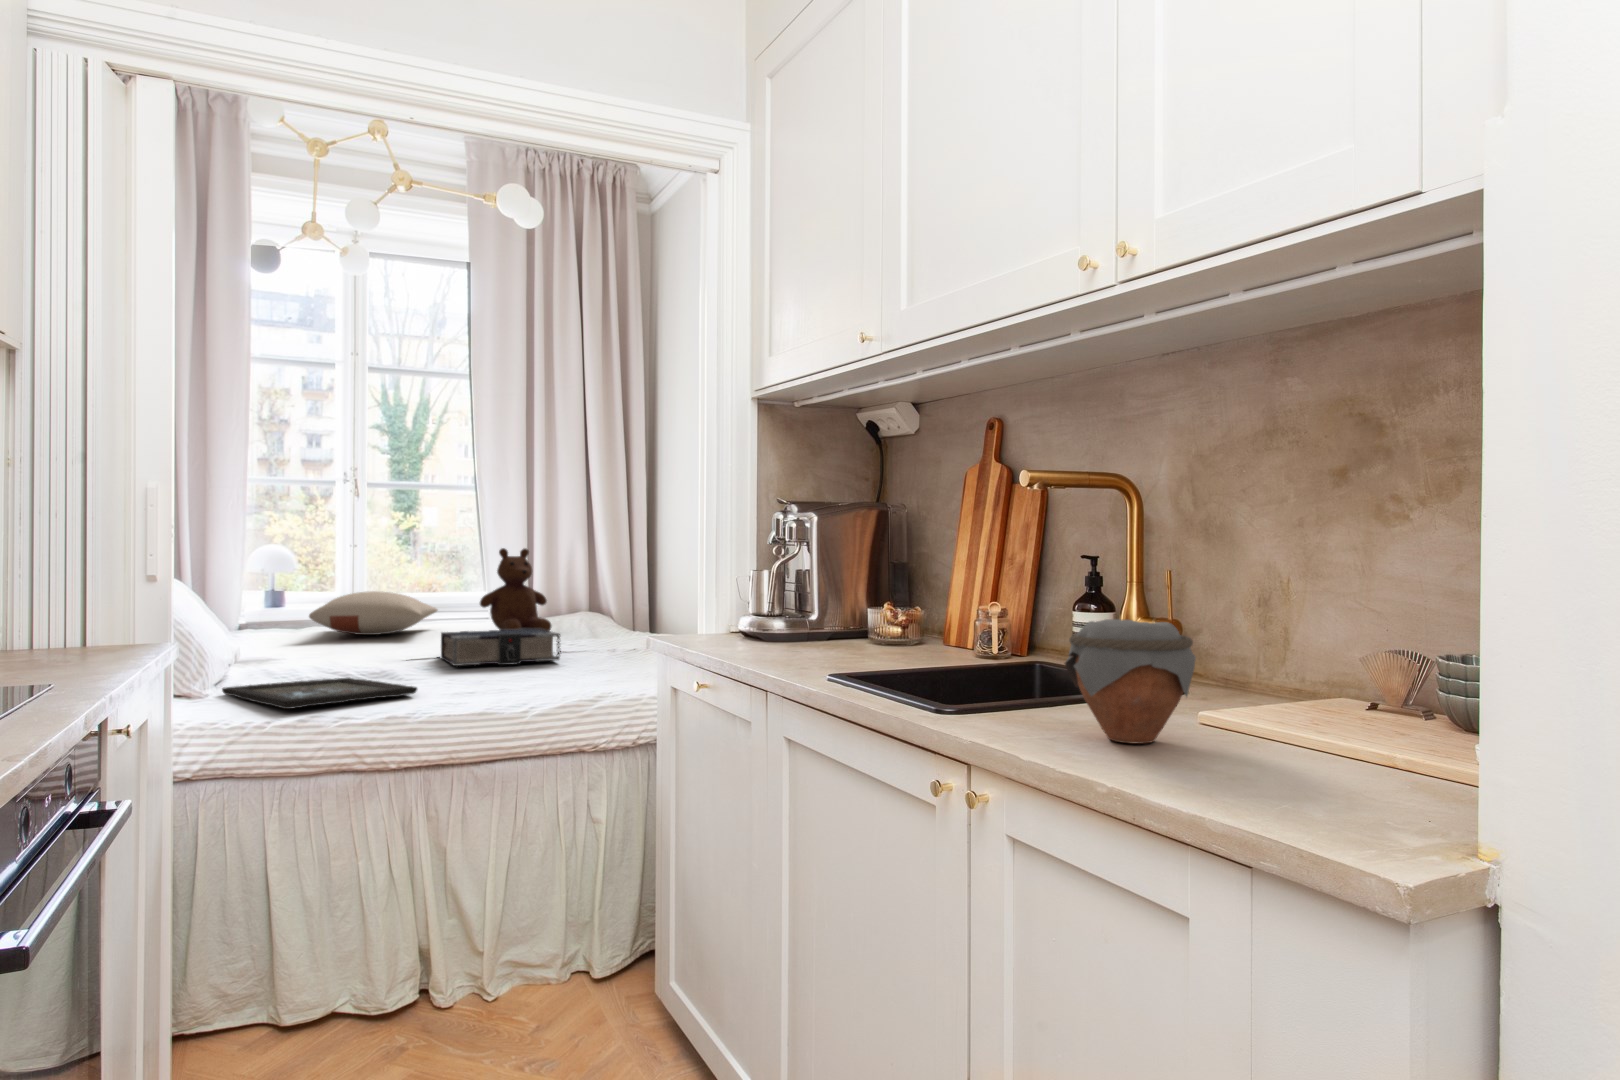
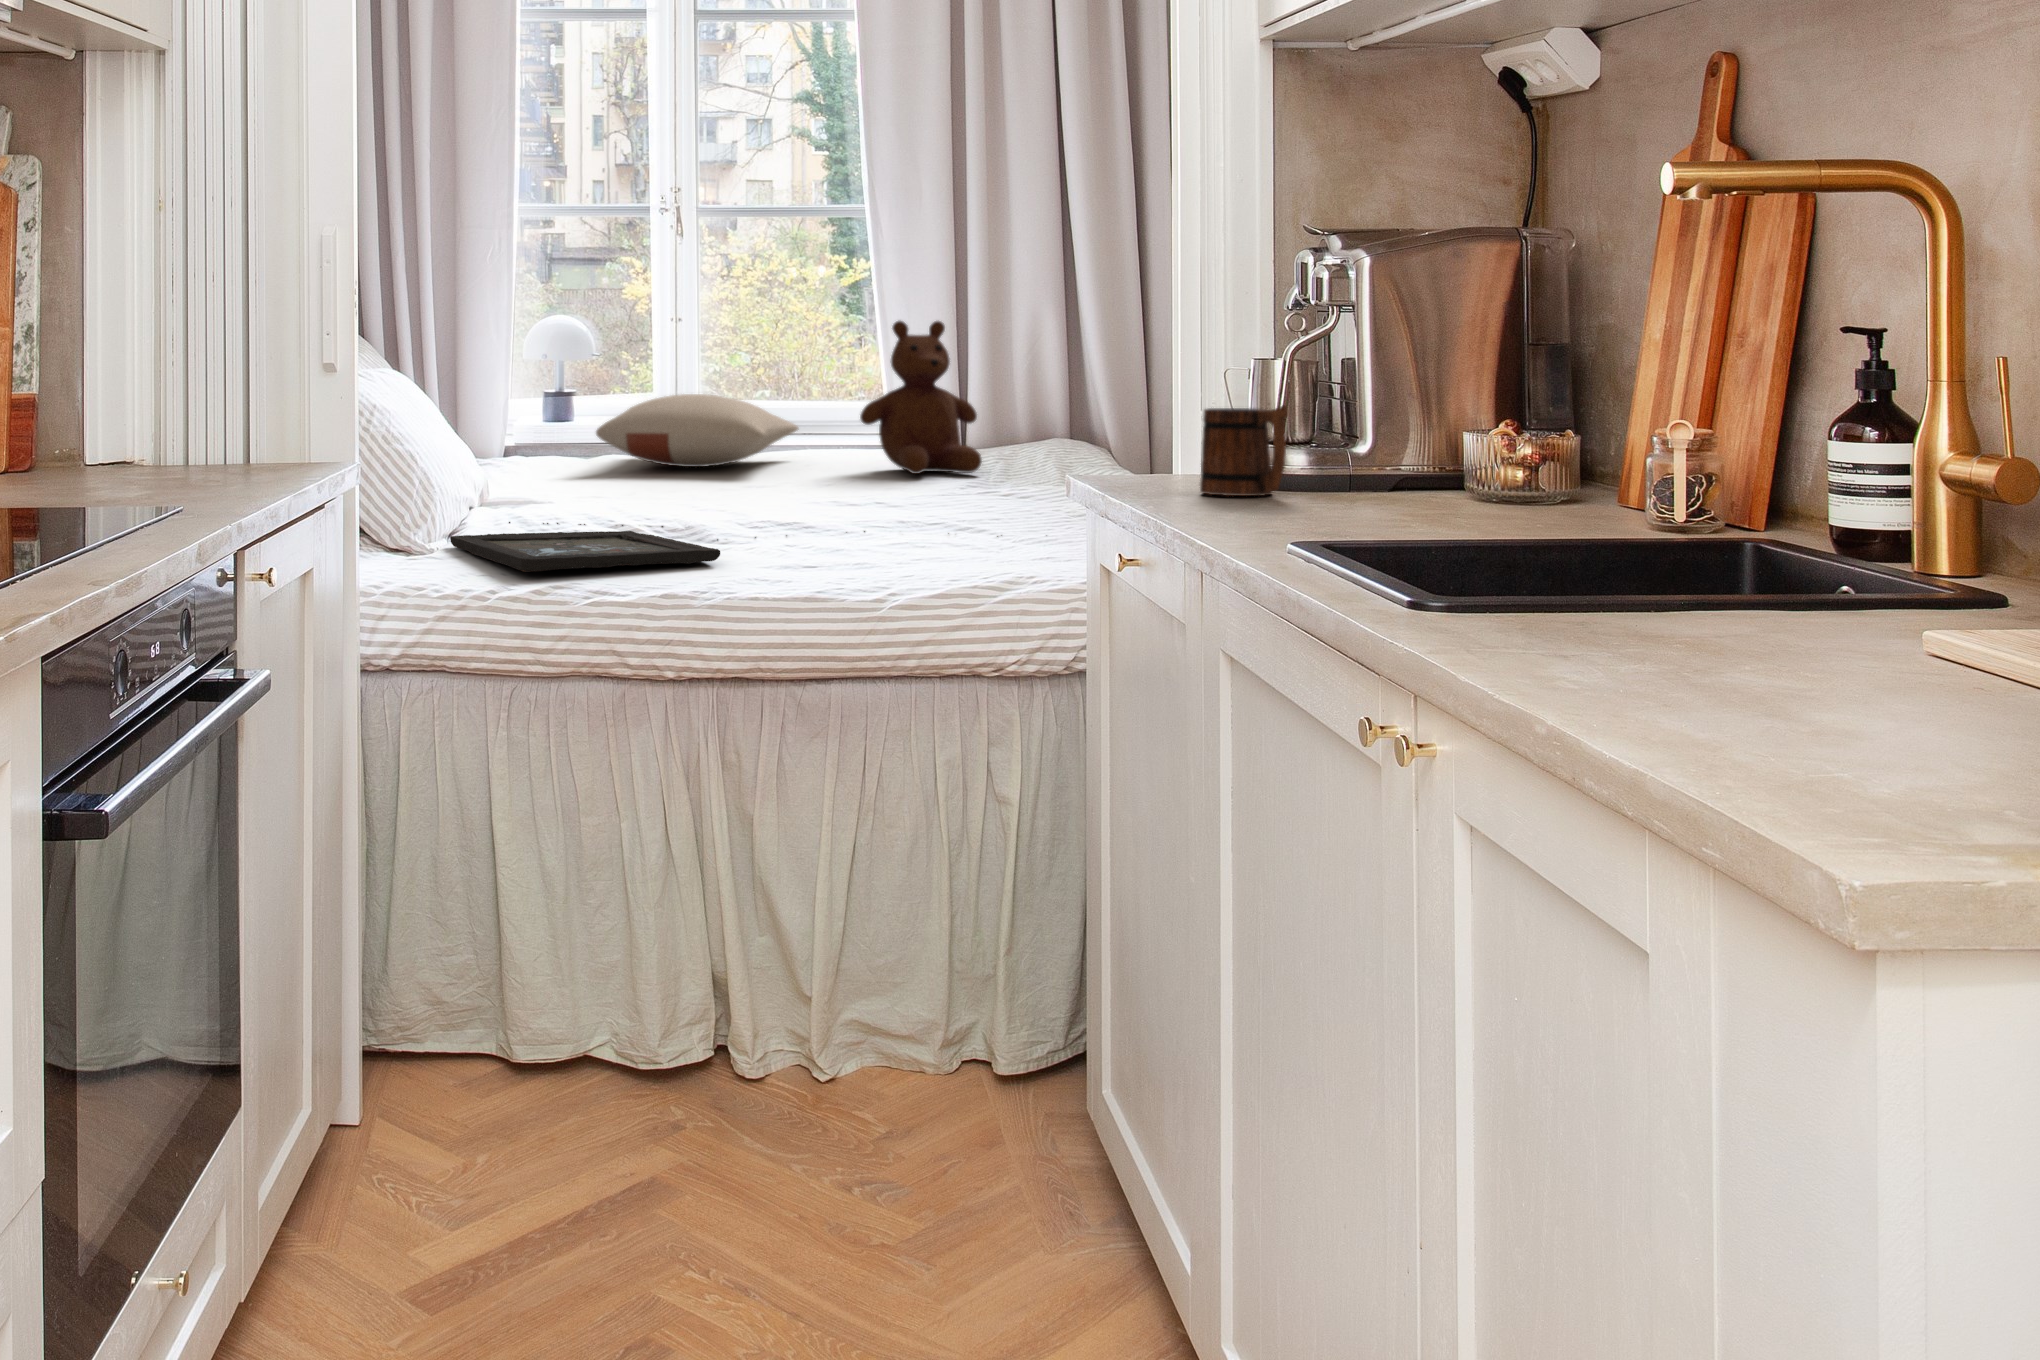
mug: none [734,596,784,646] -> present [1200,405,1288,496]
jar: present [1065,619,1196,744] -> none [1597,445,1884,683]
book: present [441,629,560,666] -> none [783,463,976,523]

